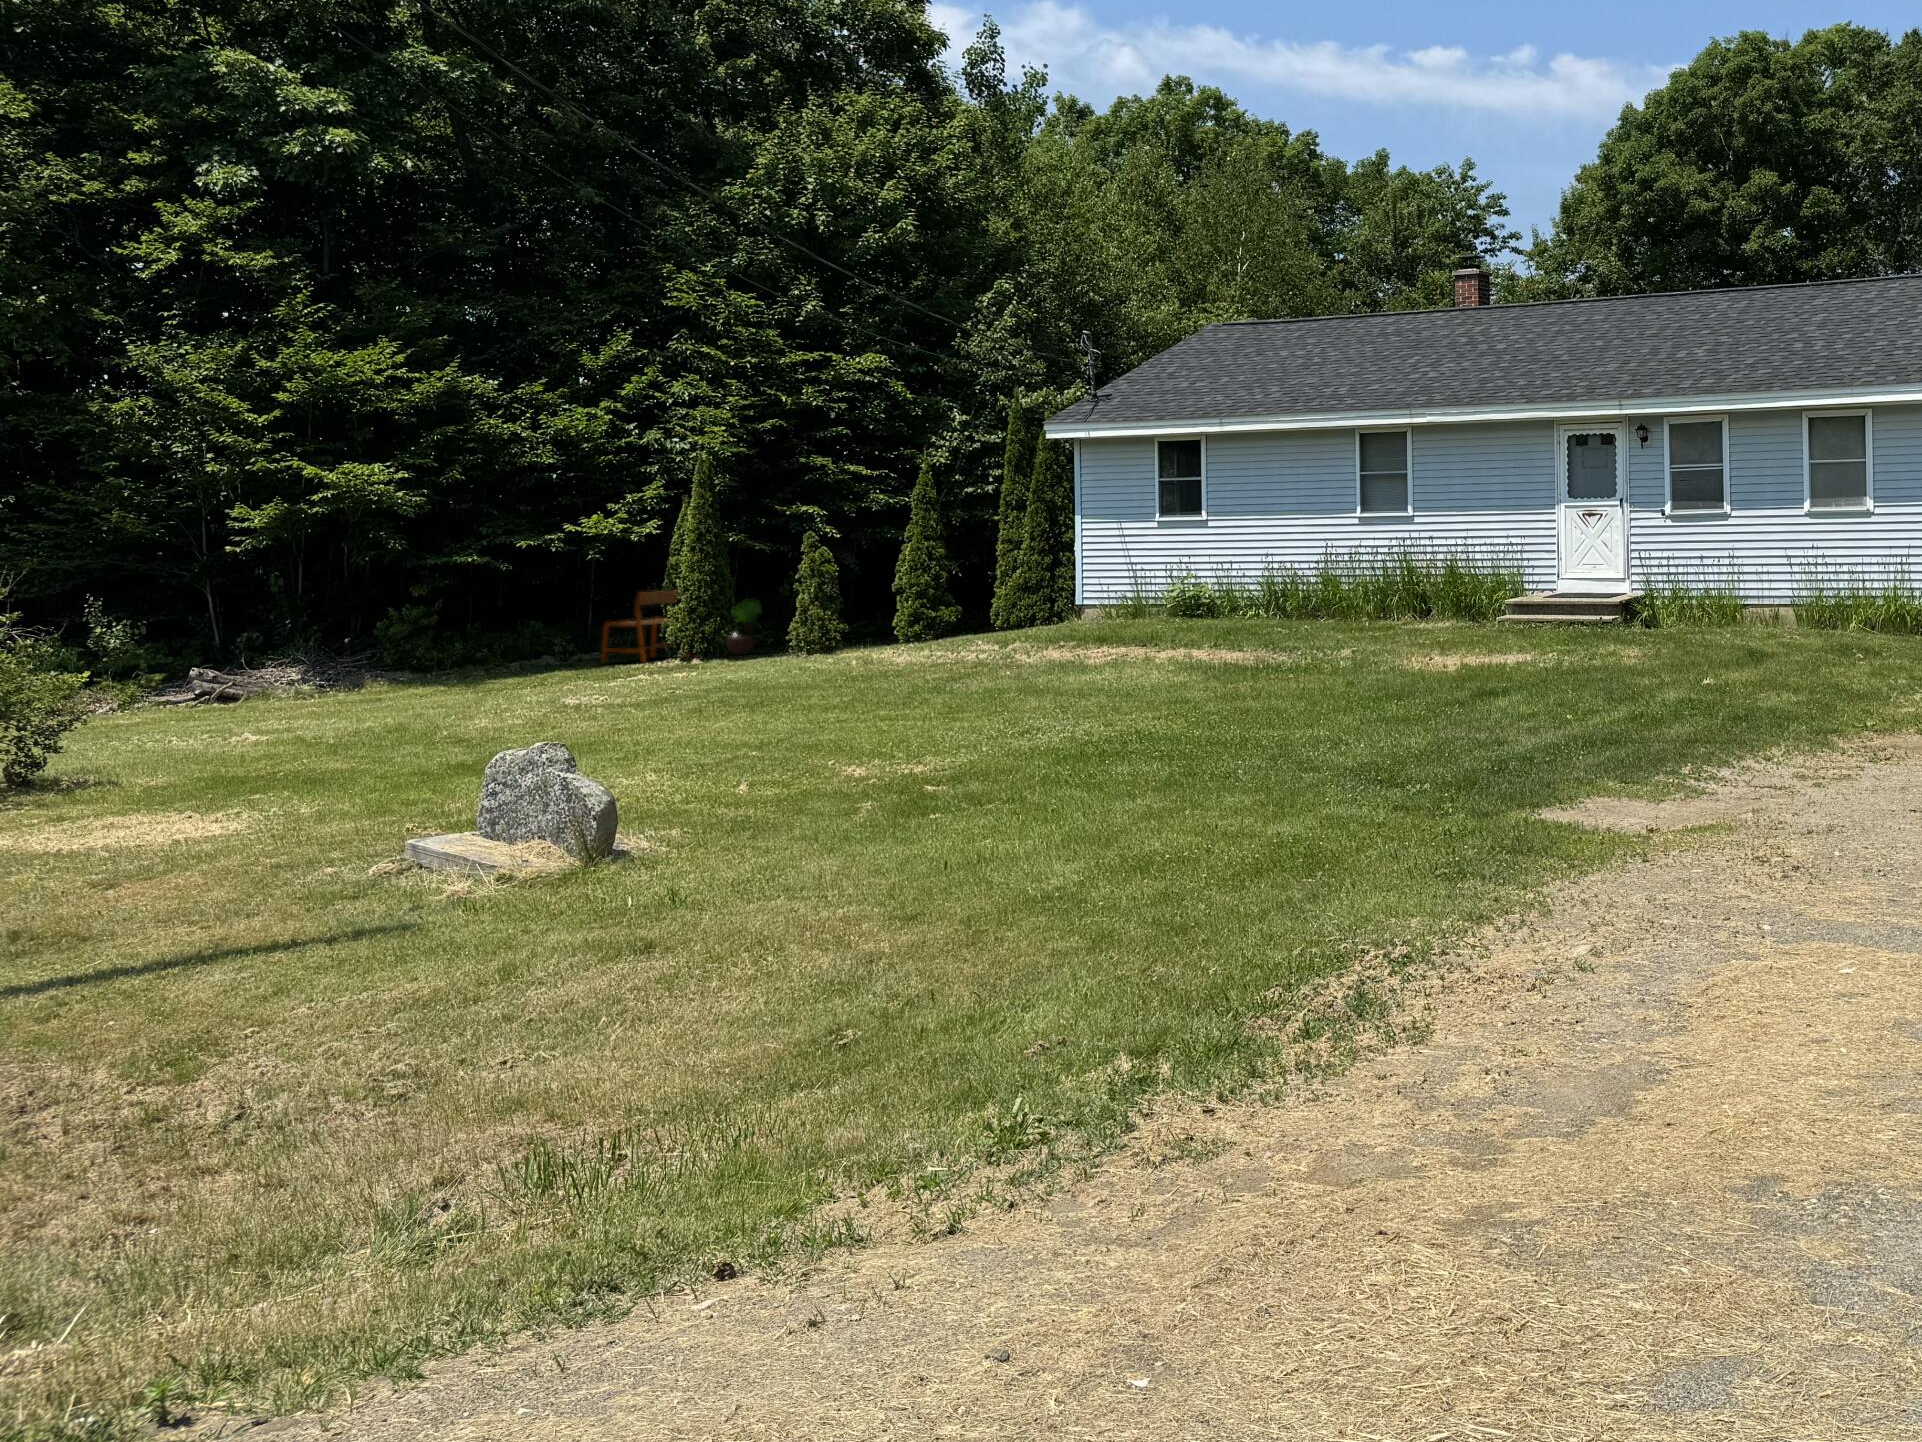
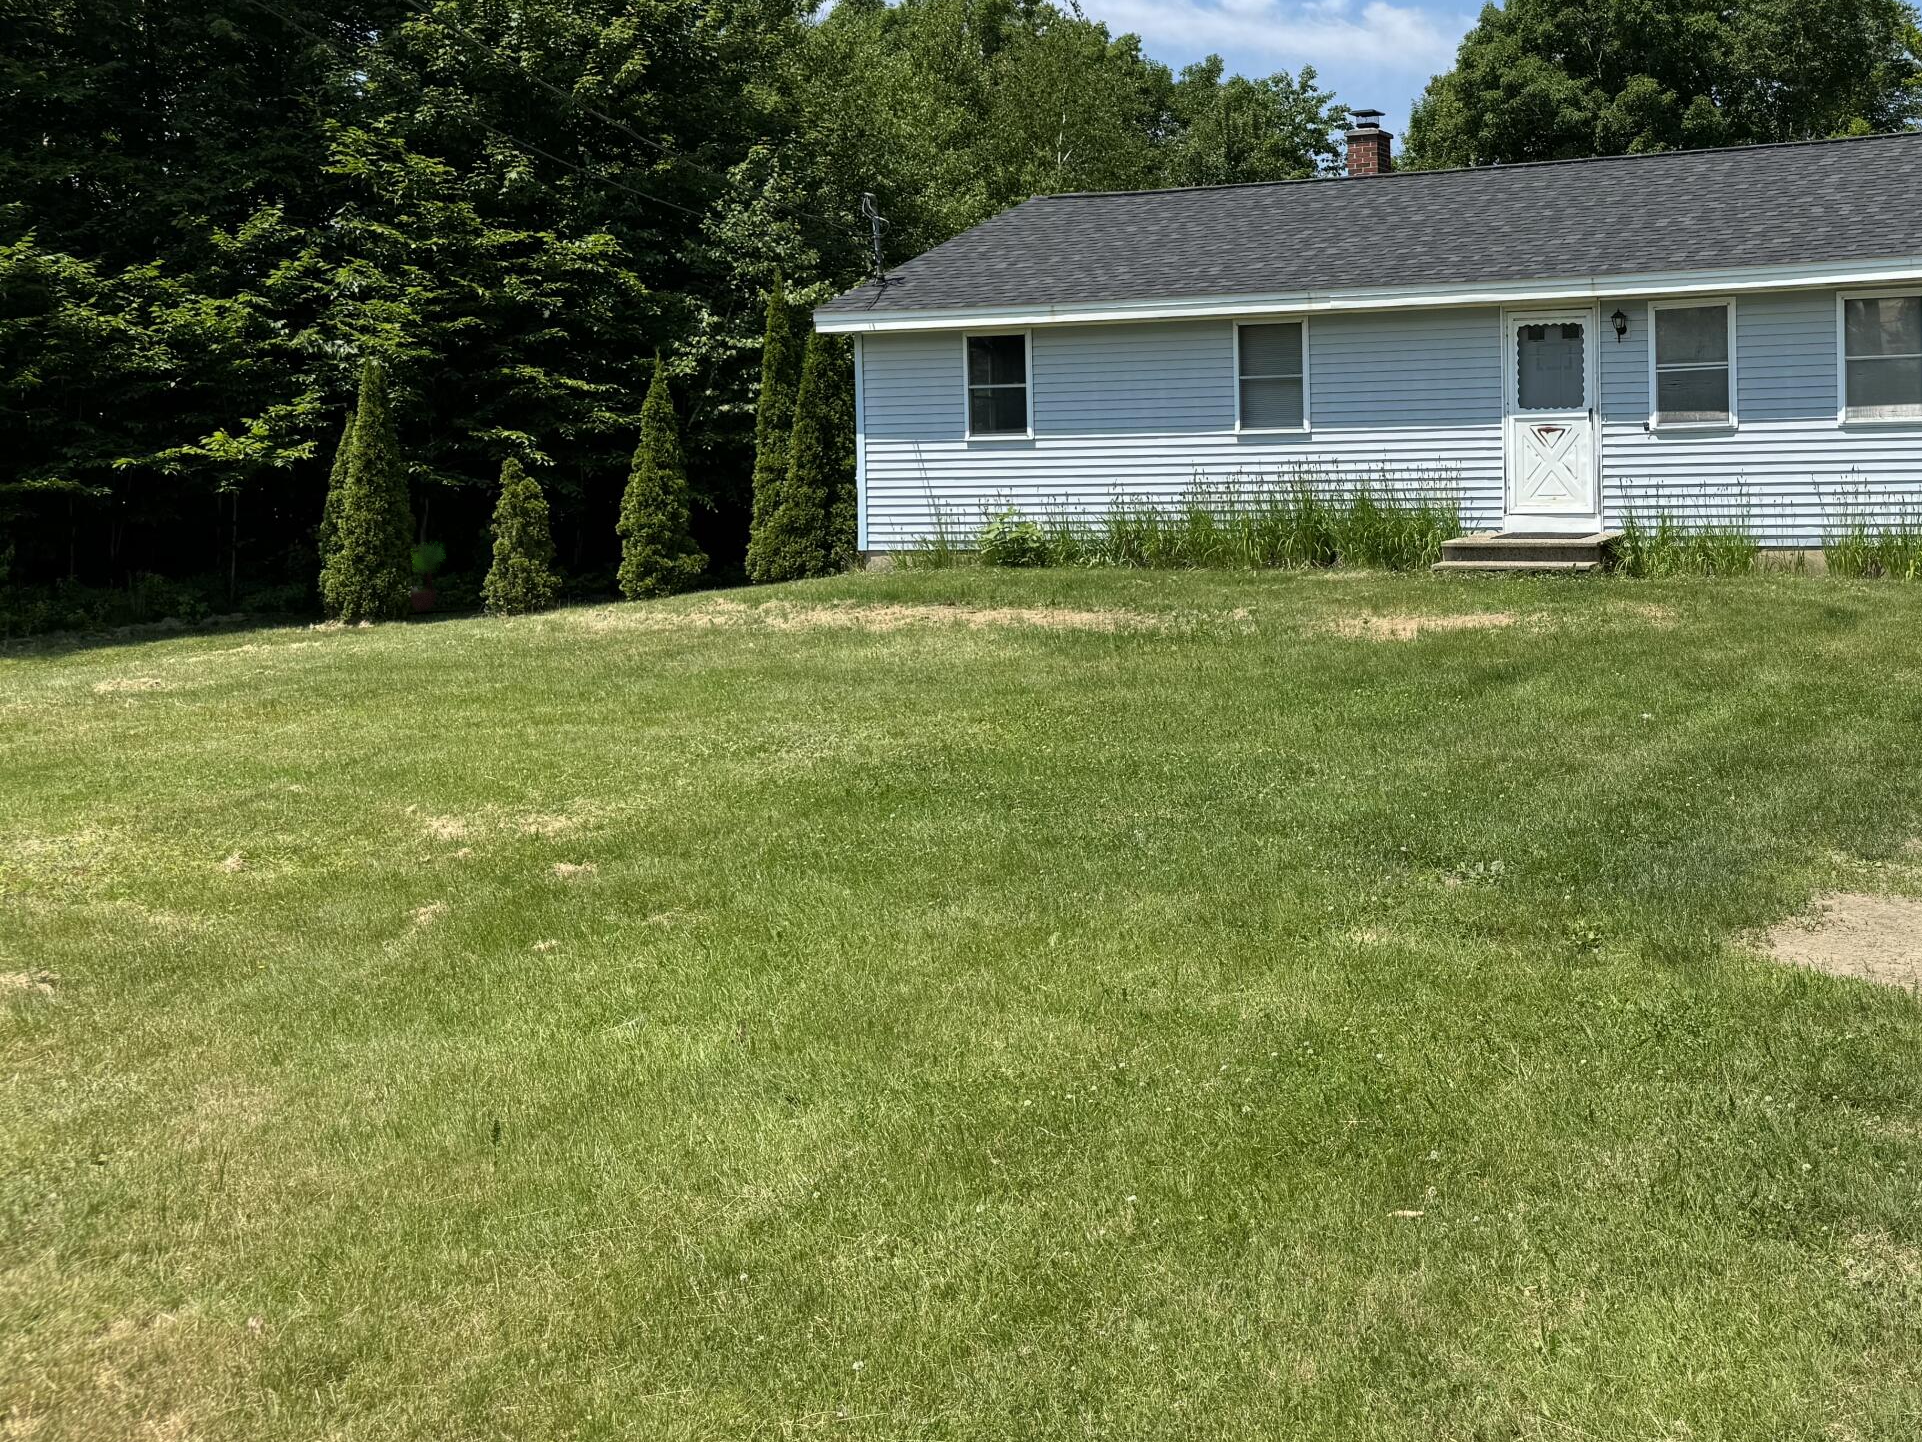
bench: present [601,590,689,663] -> none [221,530,347,626]

